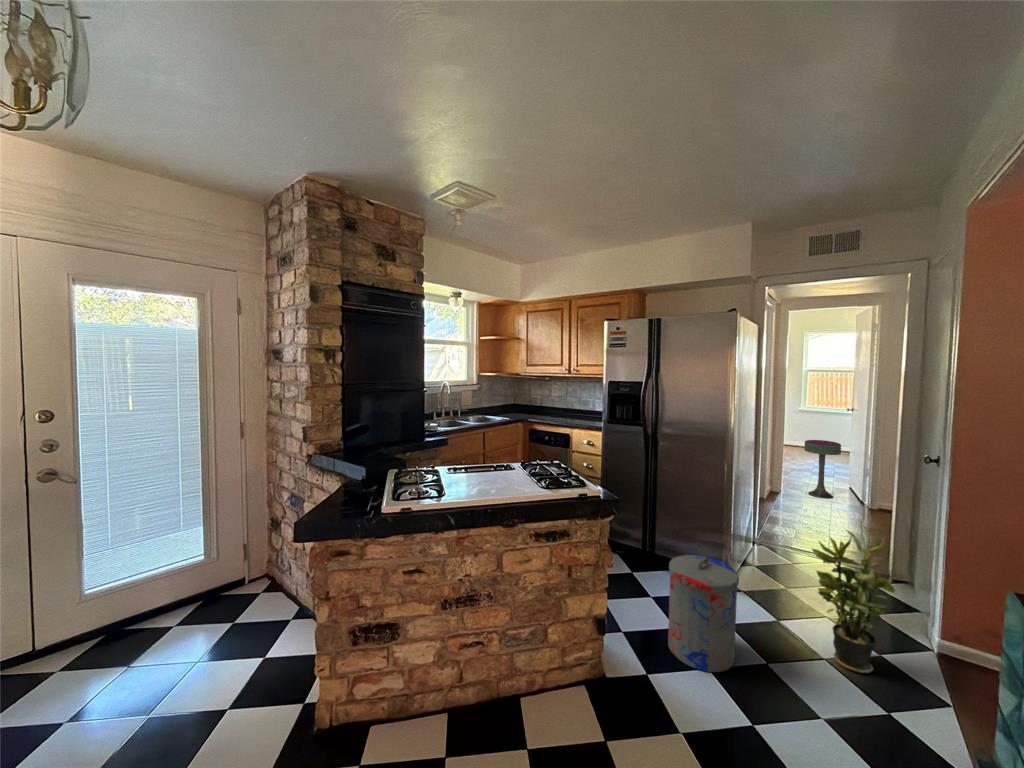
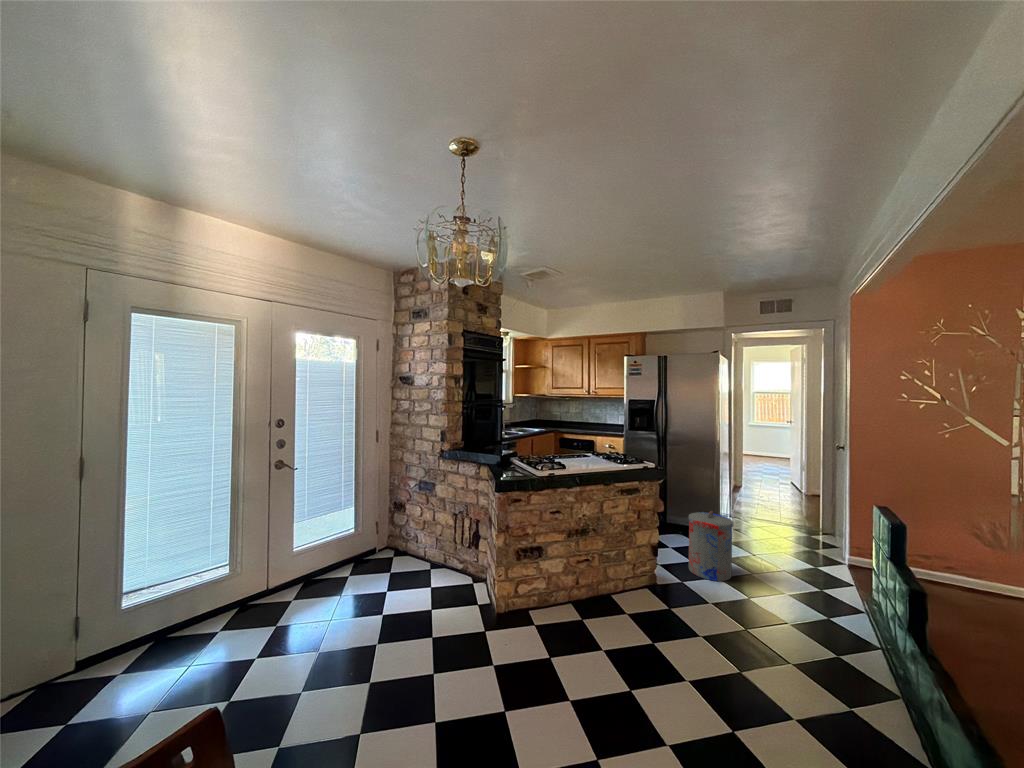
bar stool: present [804,440,841,498] -> none [757,445,783,489]
potted plant: present [812,531,895,673] -> none [774,491,824,578]

